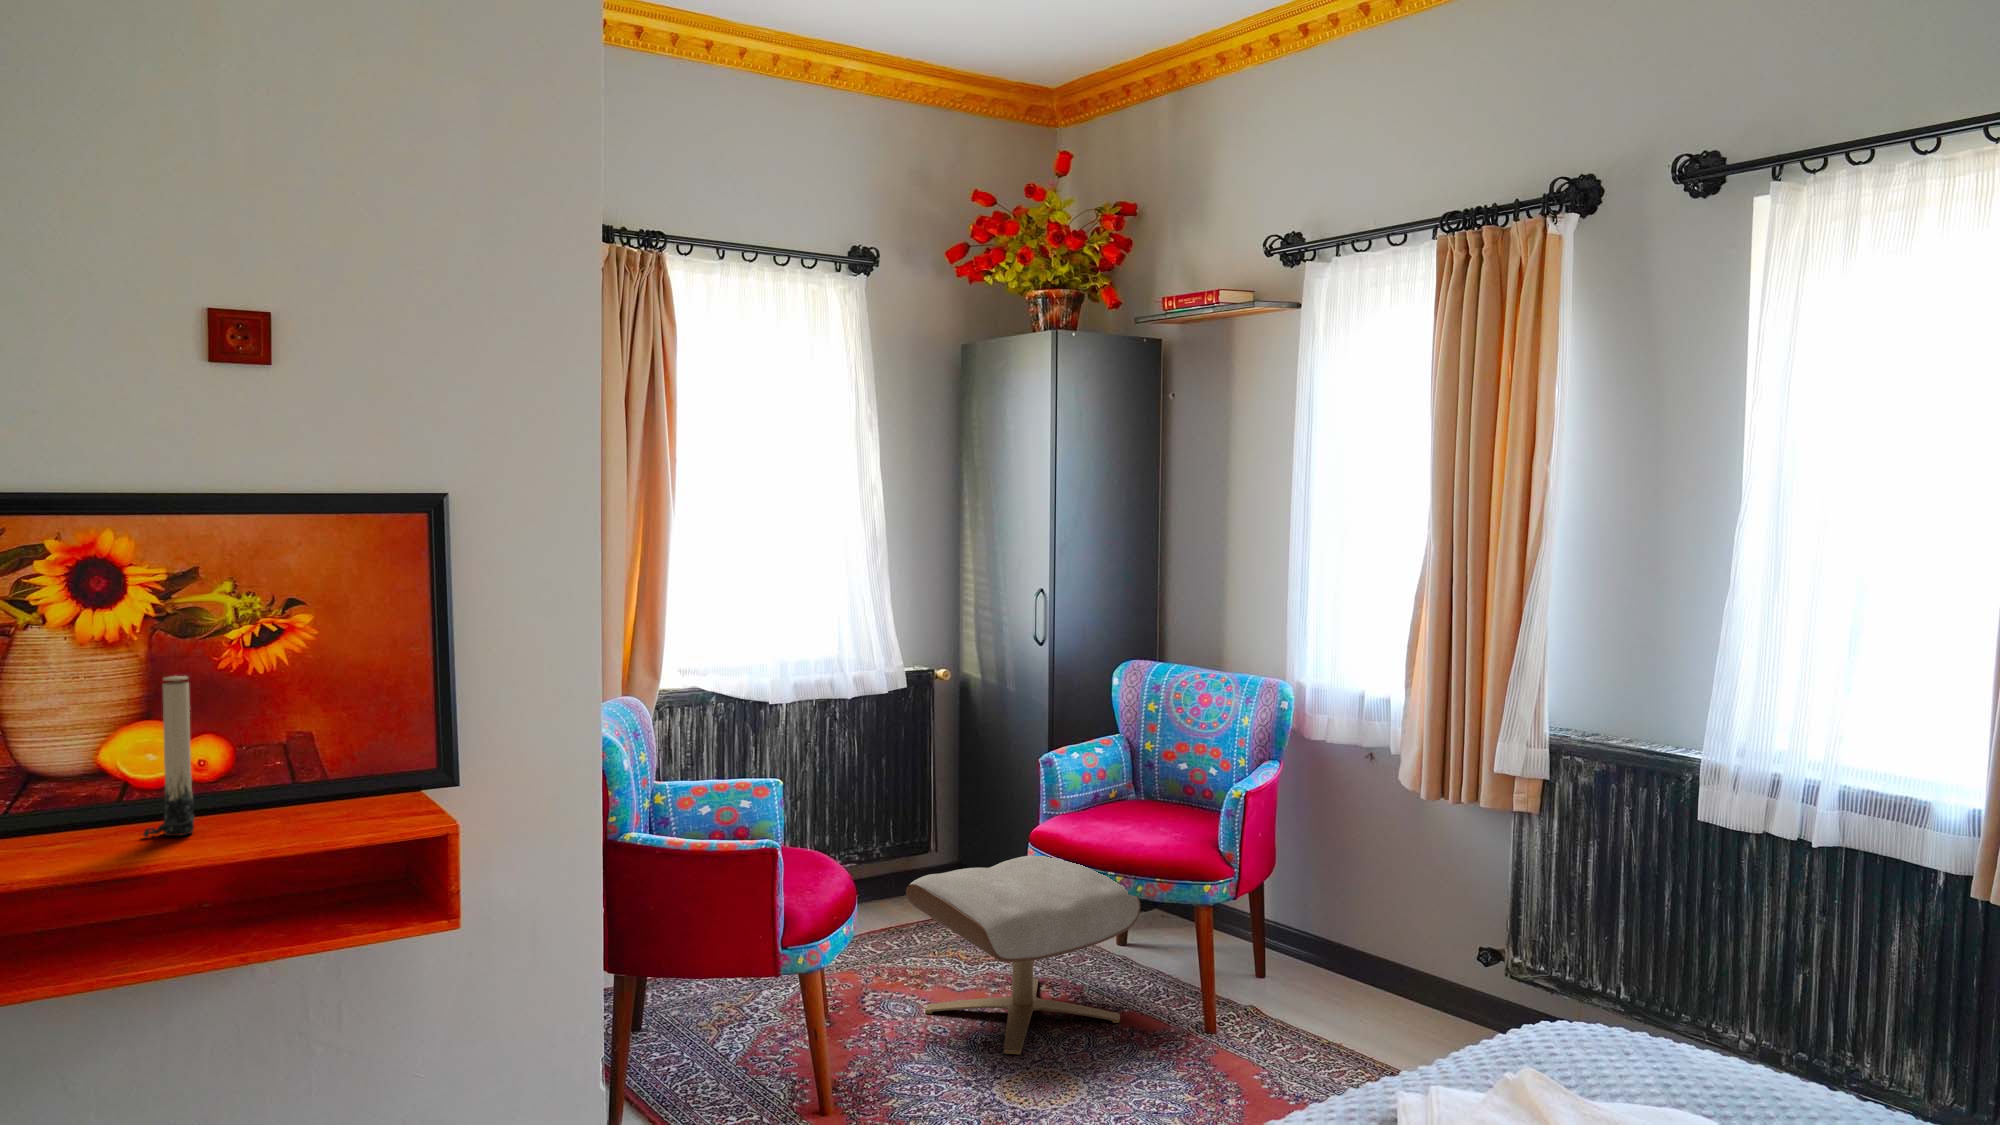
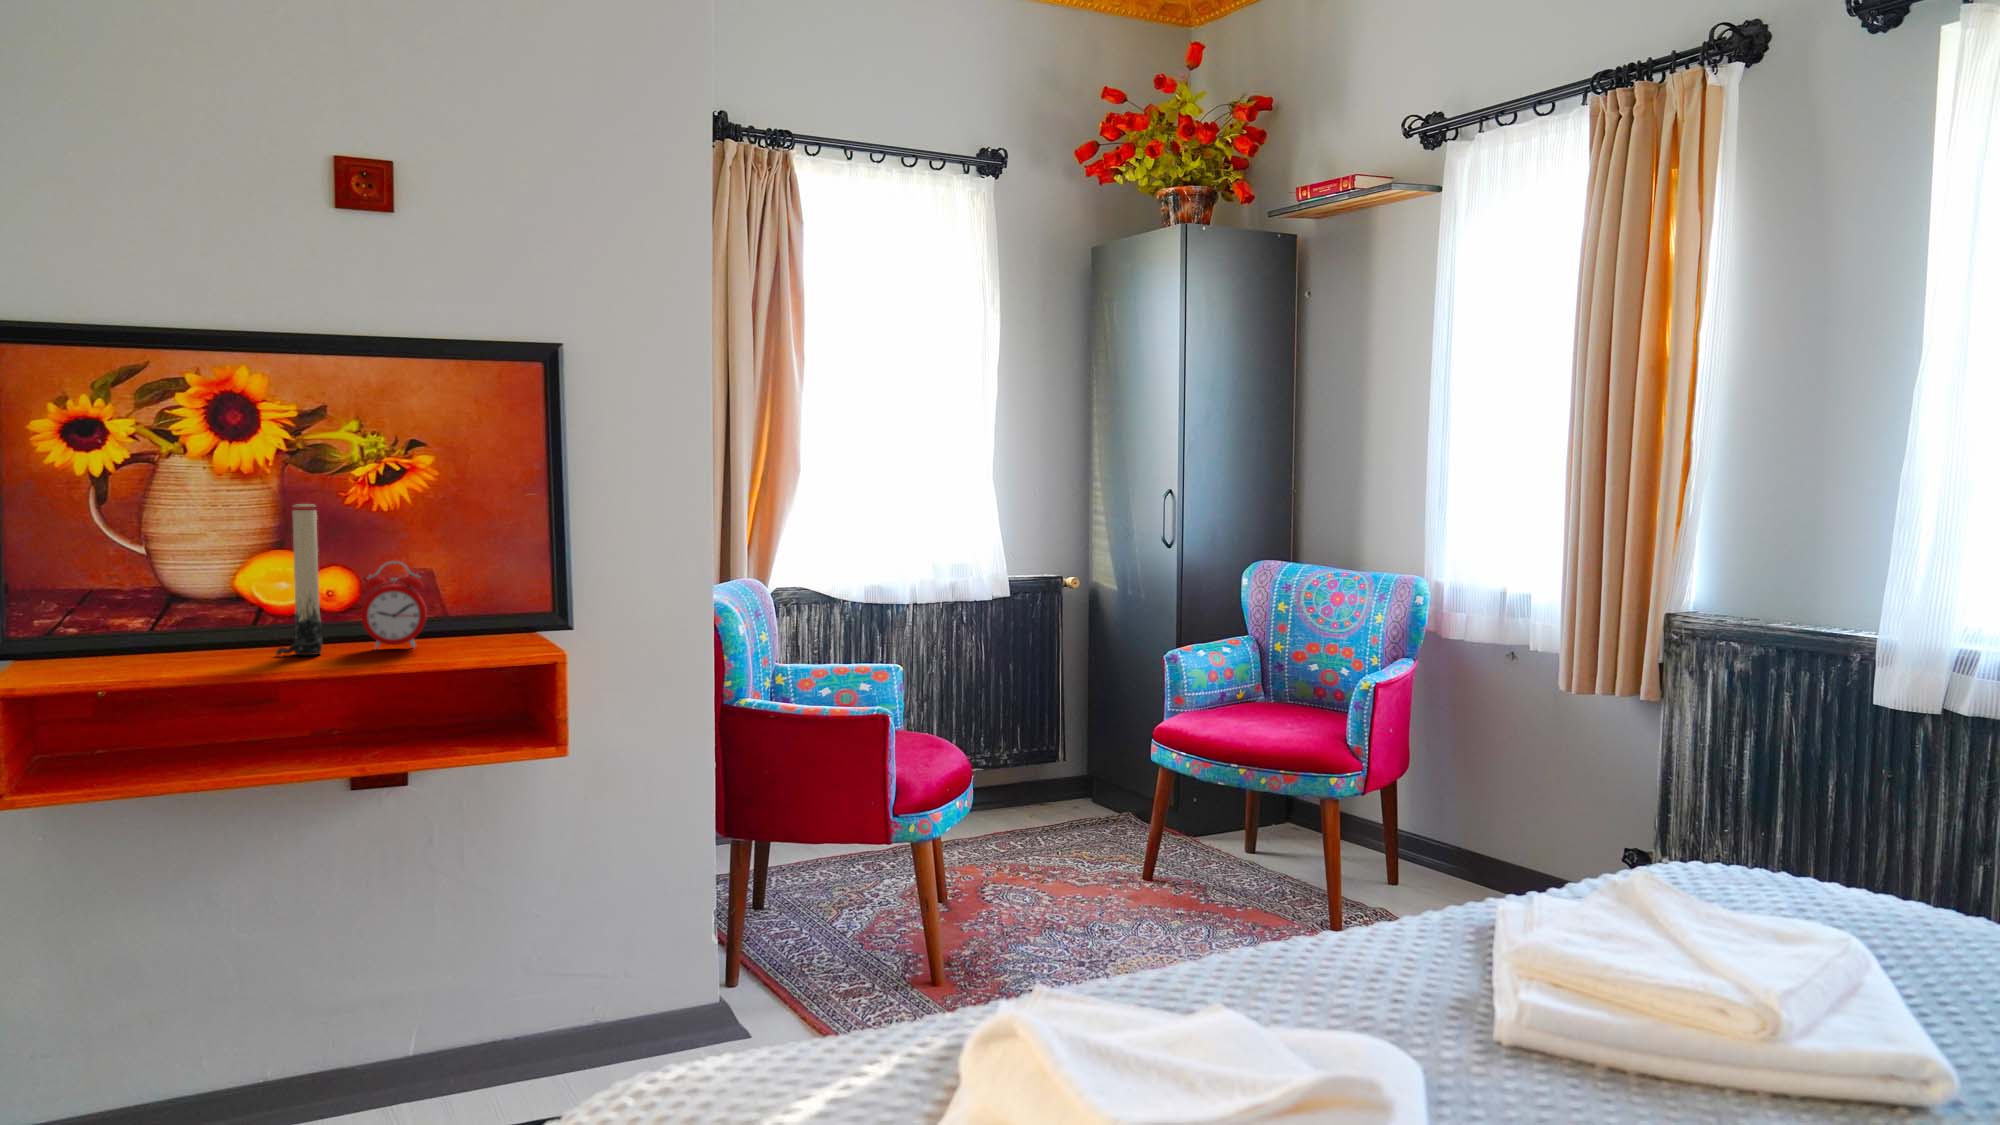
alarm clock: none [237,730,307,824] -> present [361,561,427,649]
ottoman: present [906,855,1140,1054] -> none [1023,749,1264,943]

